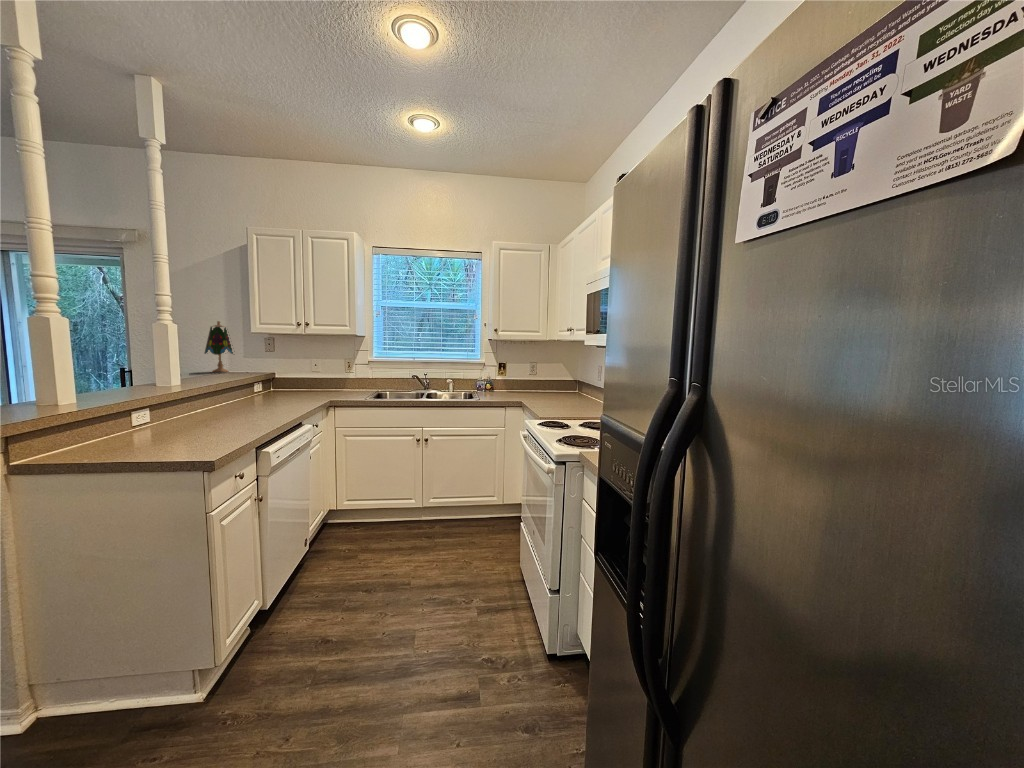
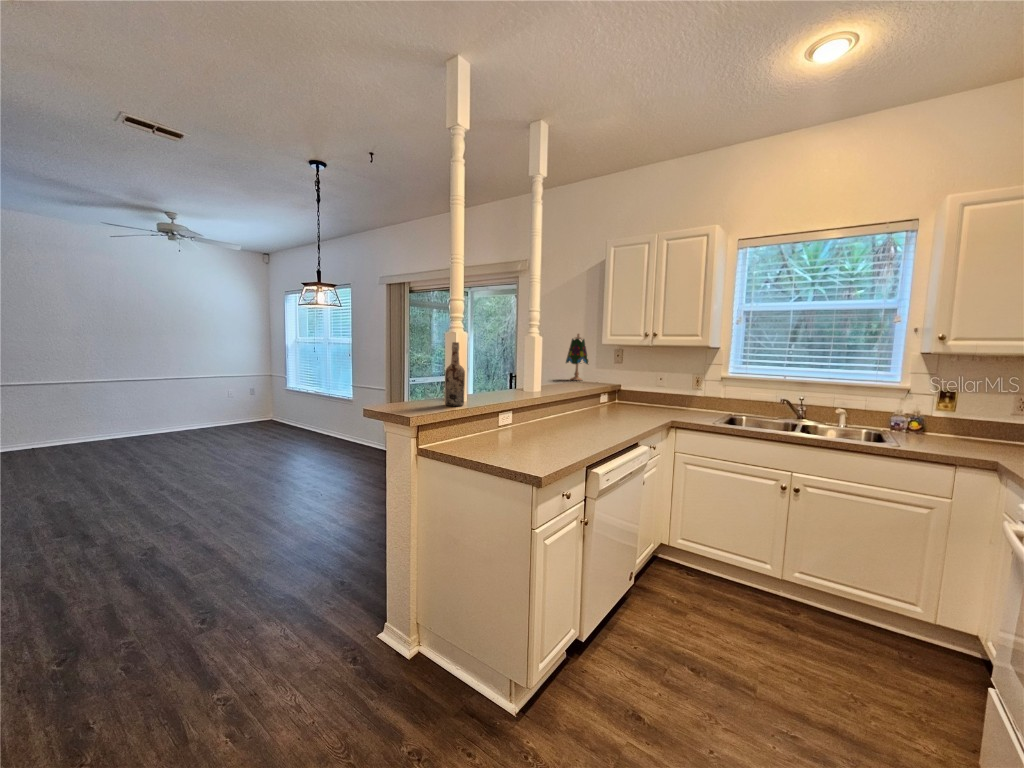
wine bottle: none [37,329,75,409] -> present [445,342,465,406]

